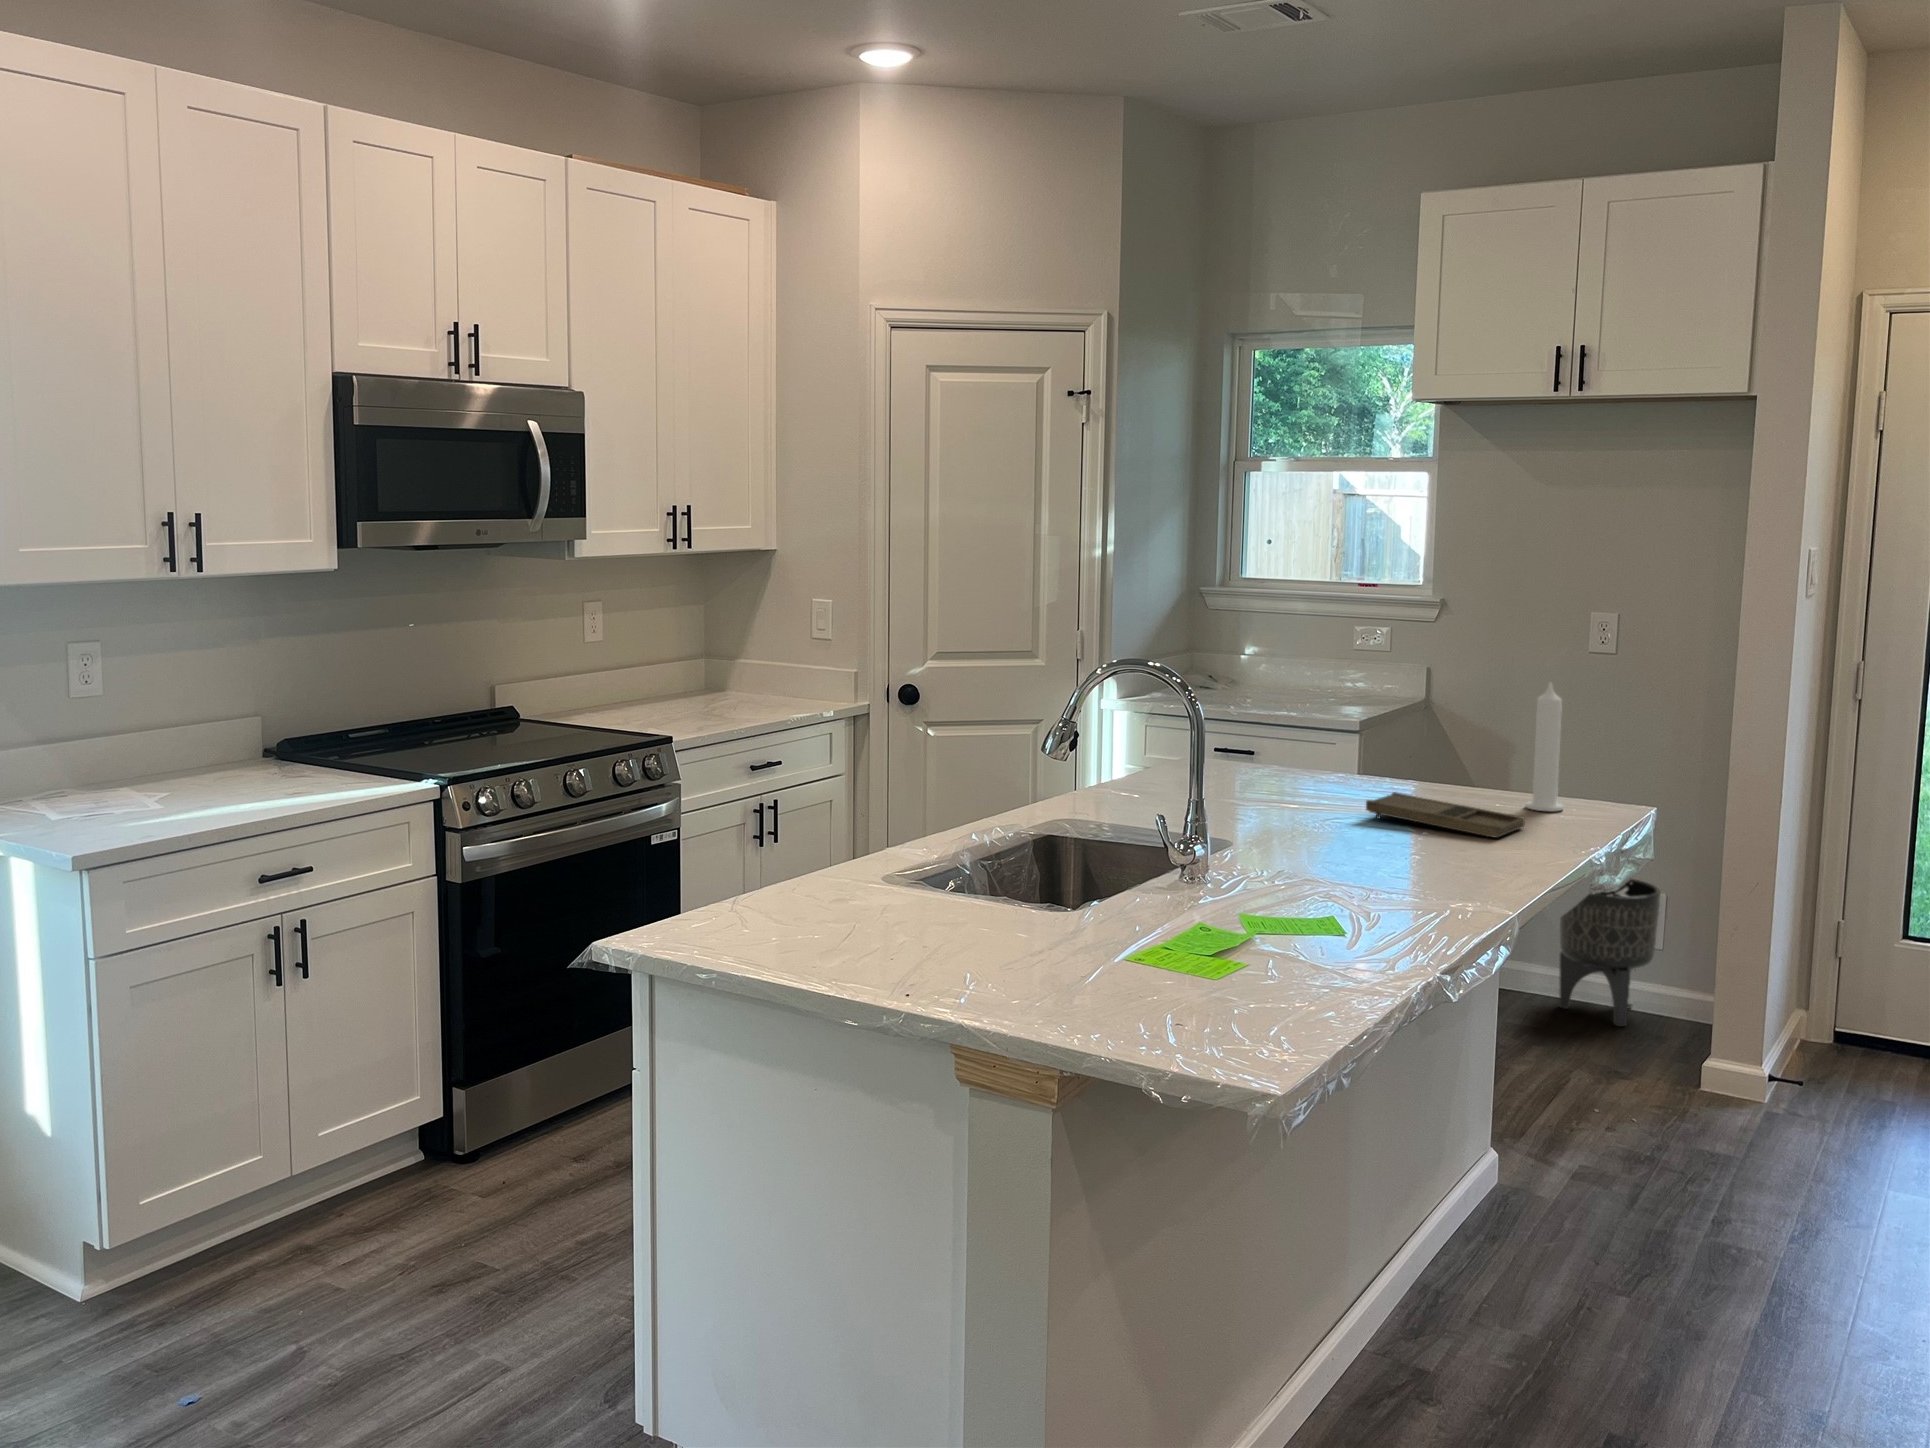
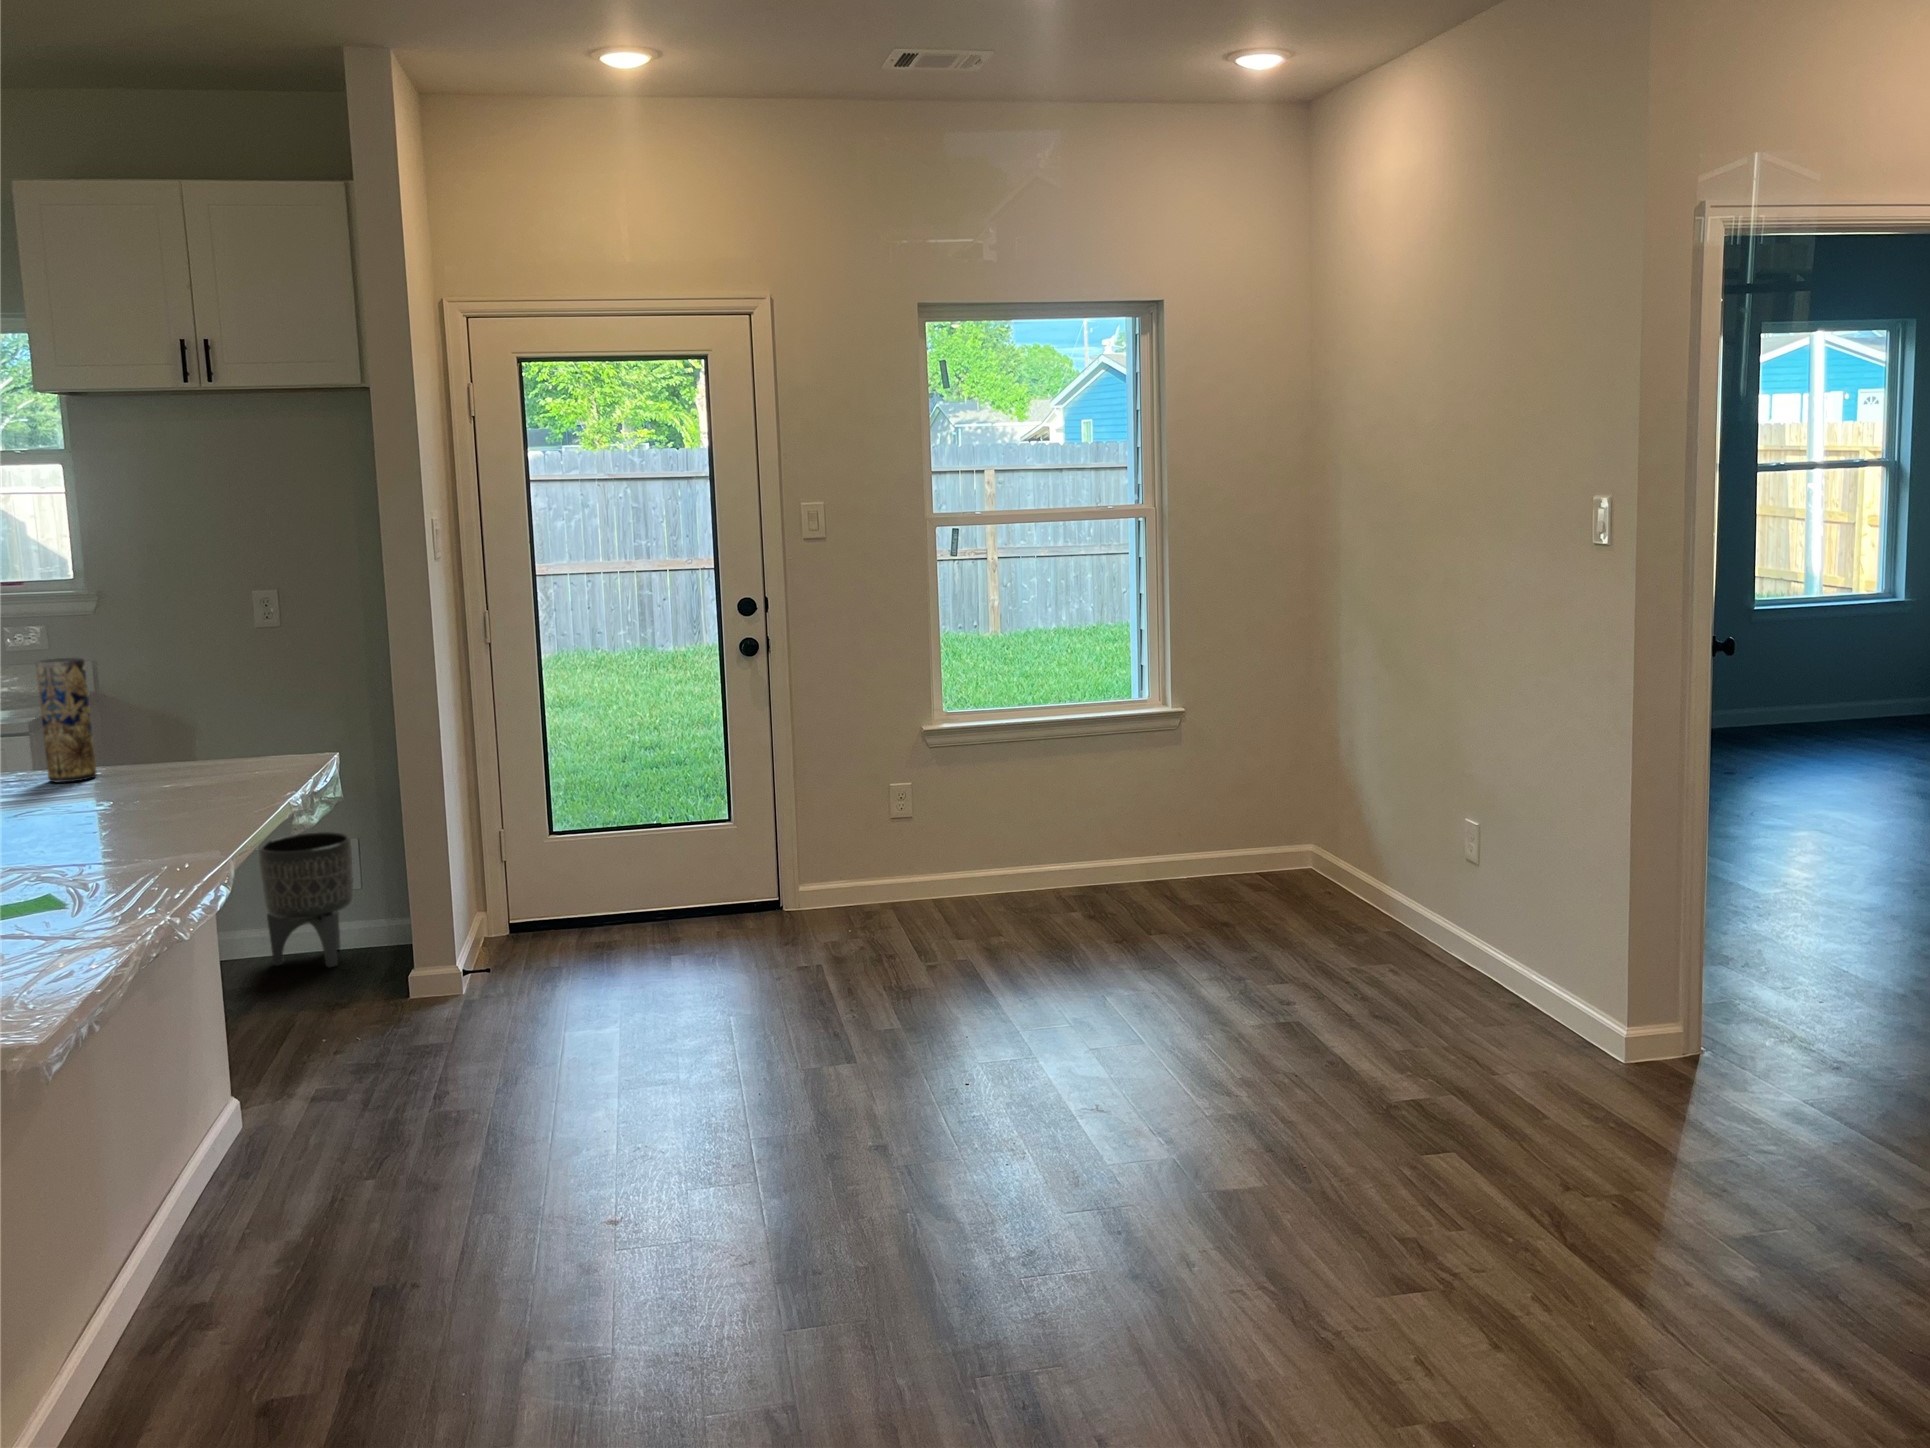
vase: none [1366,668,1414,792] -> present [36,658,97,782]
candle: present [1525,682,1564,811] -> none [215,652,255,772]
tray: present [1366,792,1525,838] -> none [55,778,221,806]

